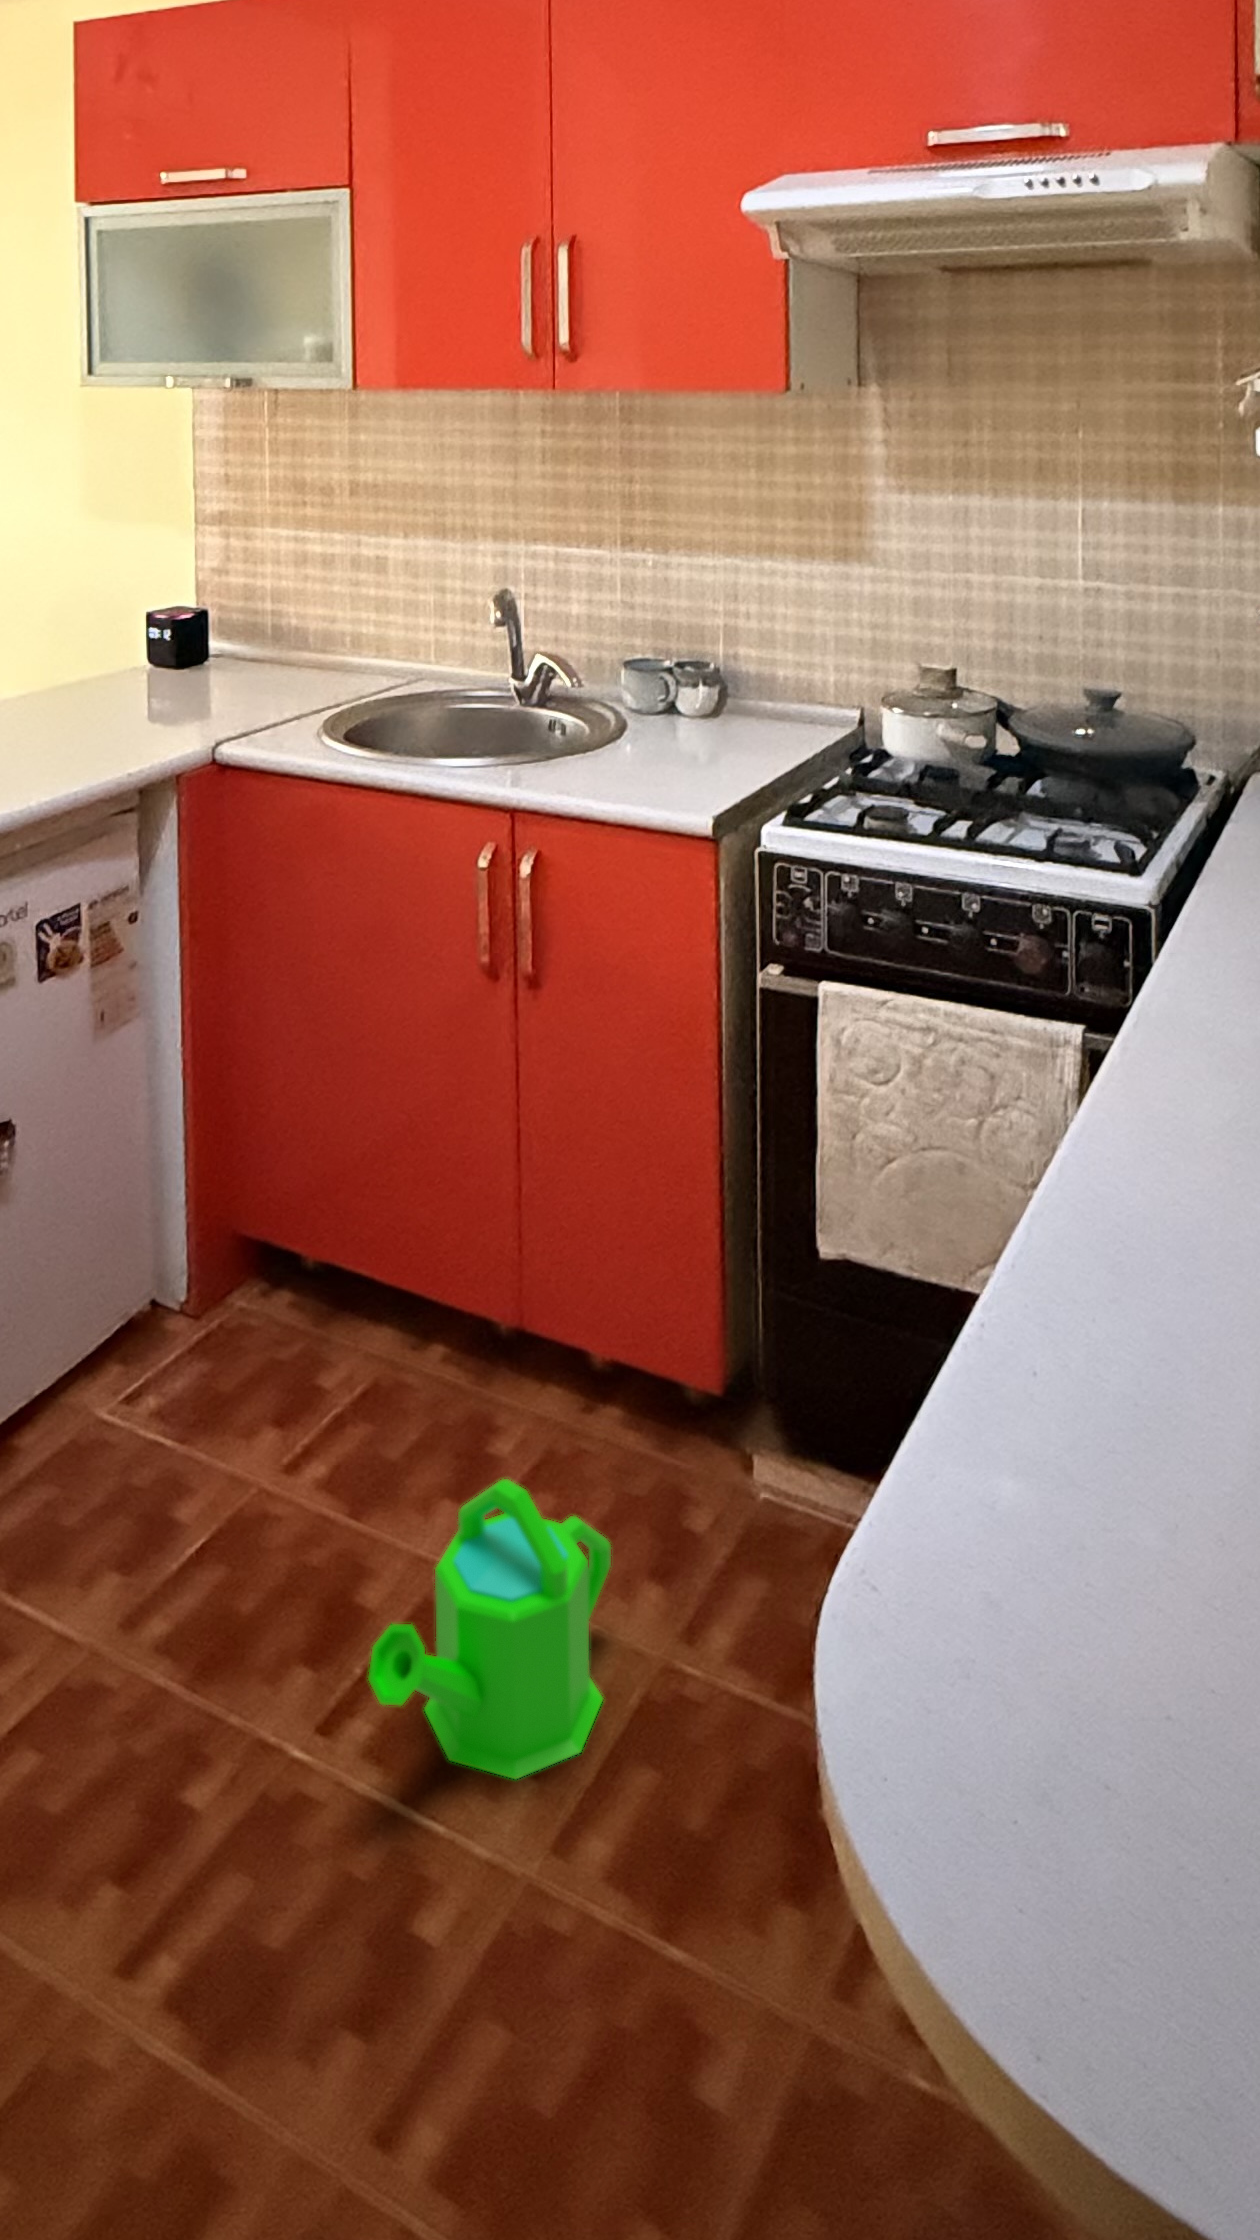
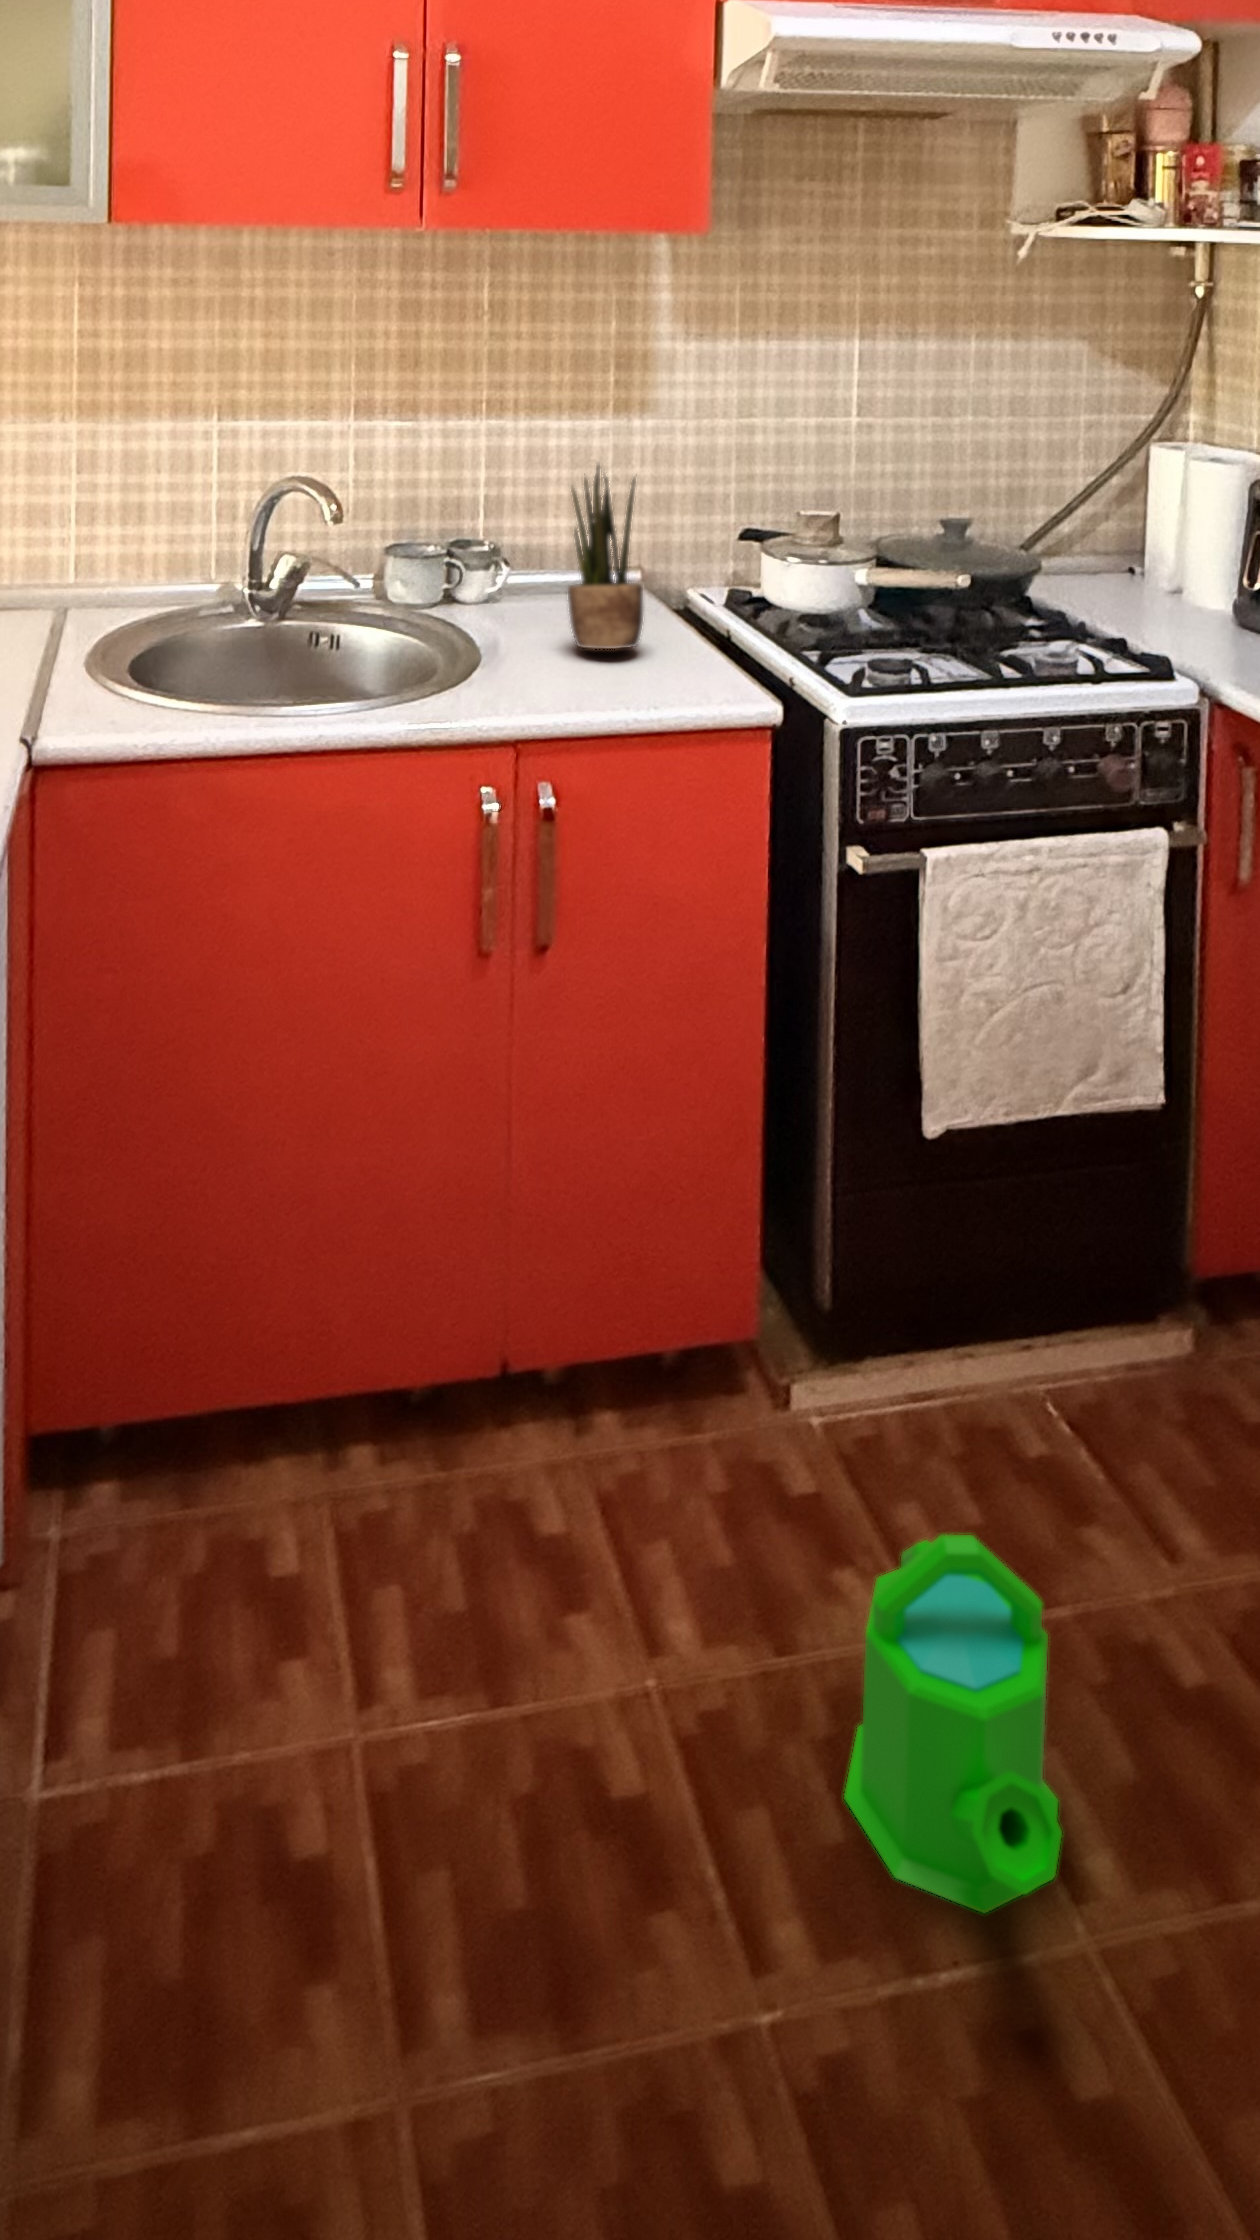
potted plant: none [660,594,731,762] -> present [568,465,643,649]

